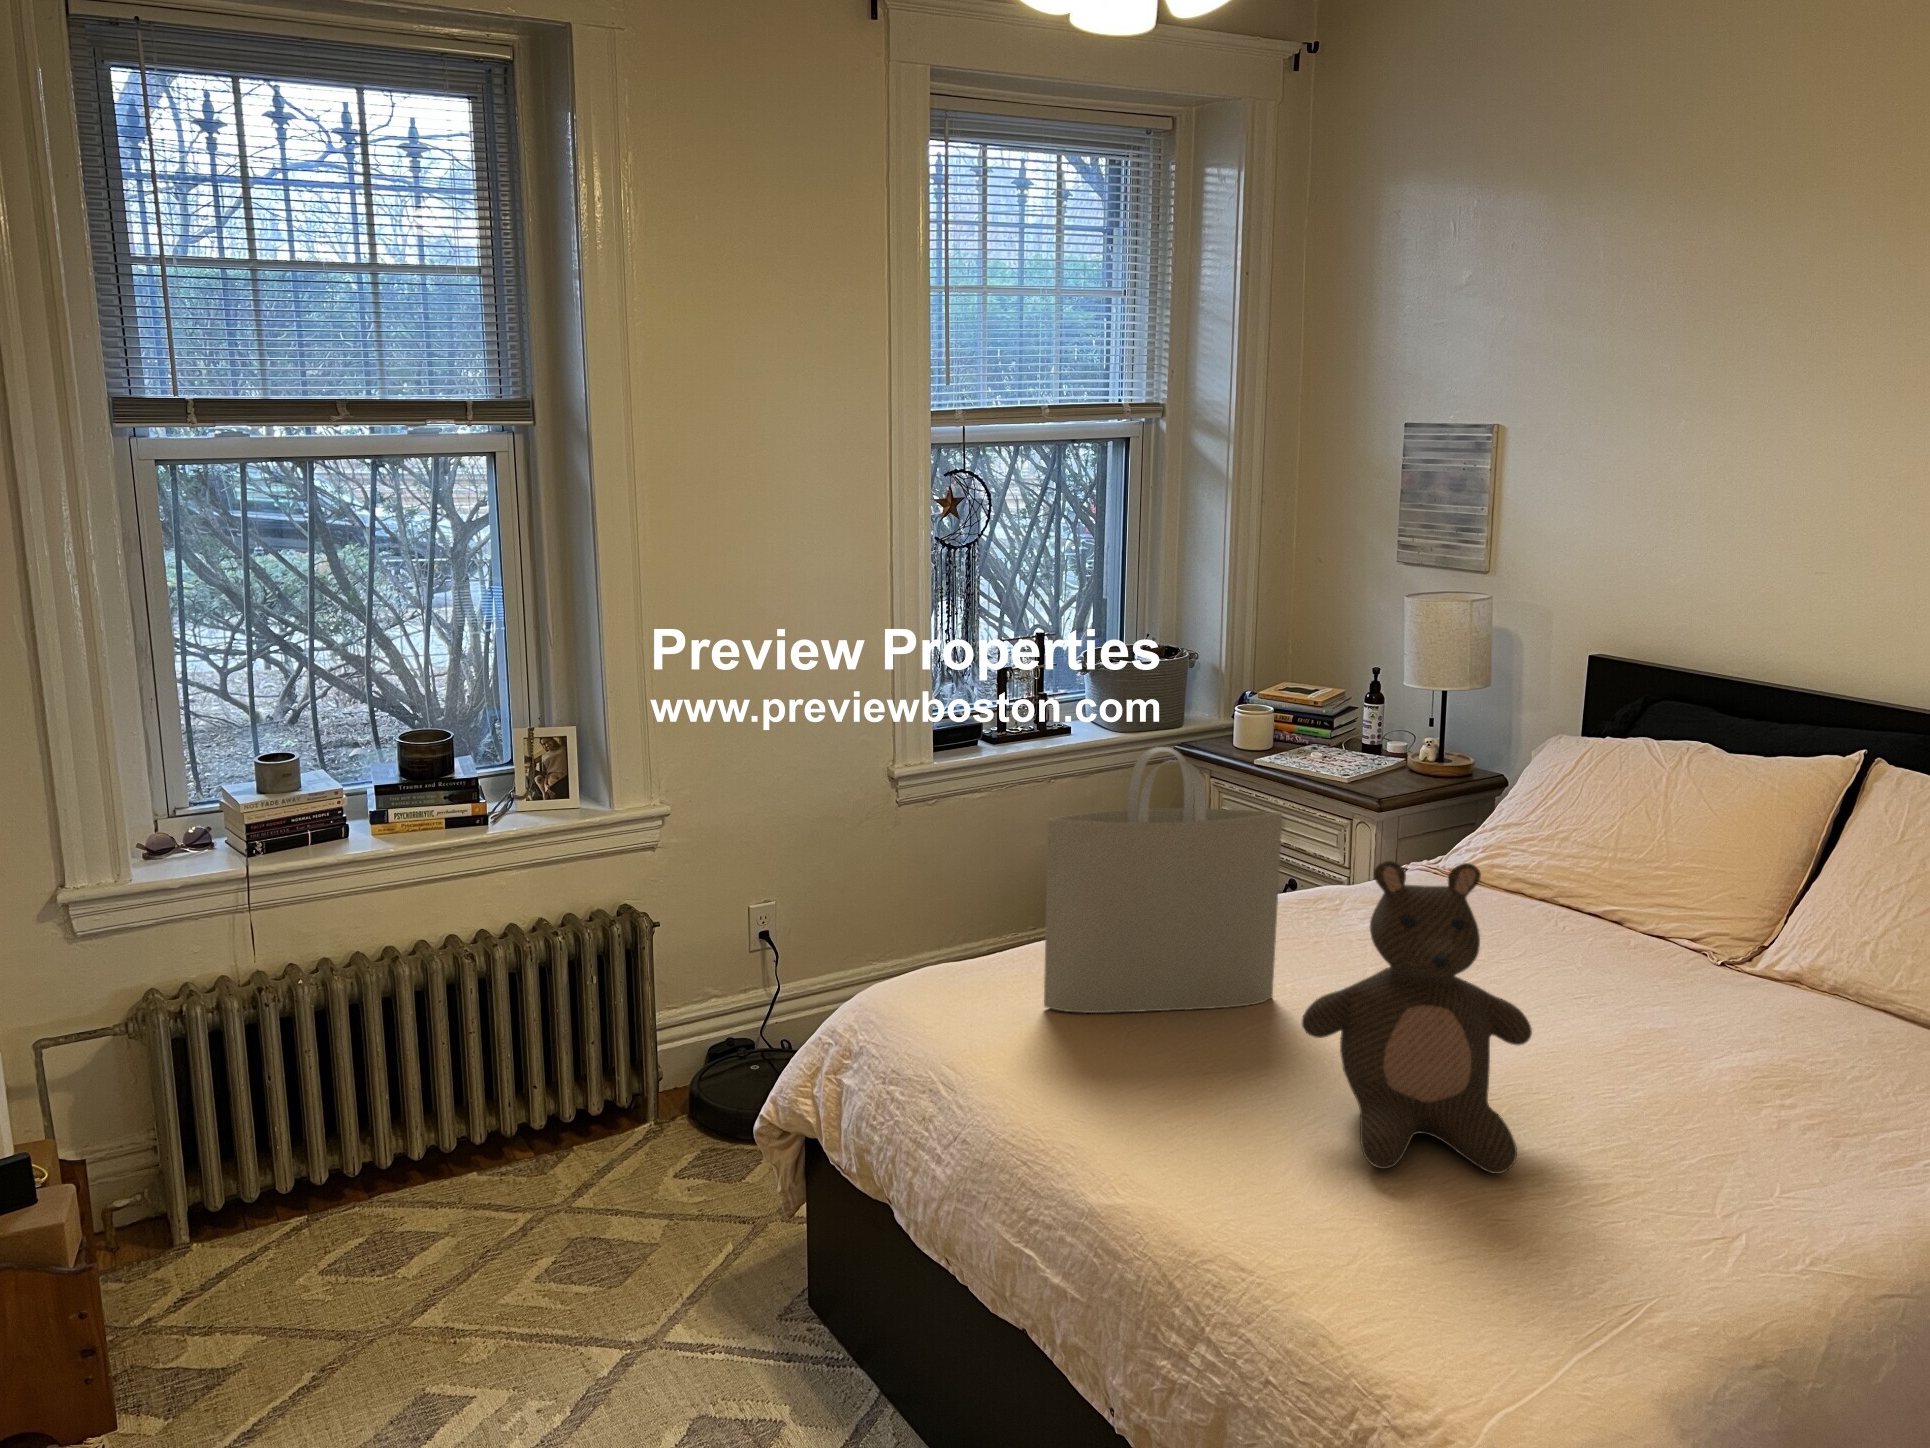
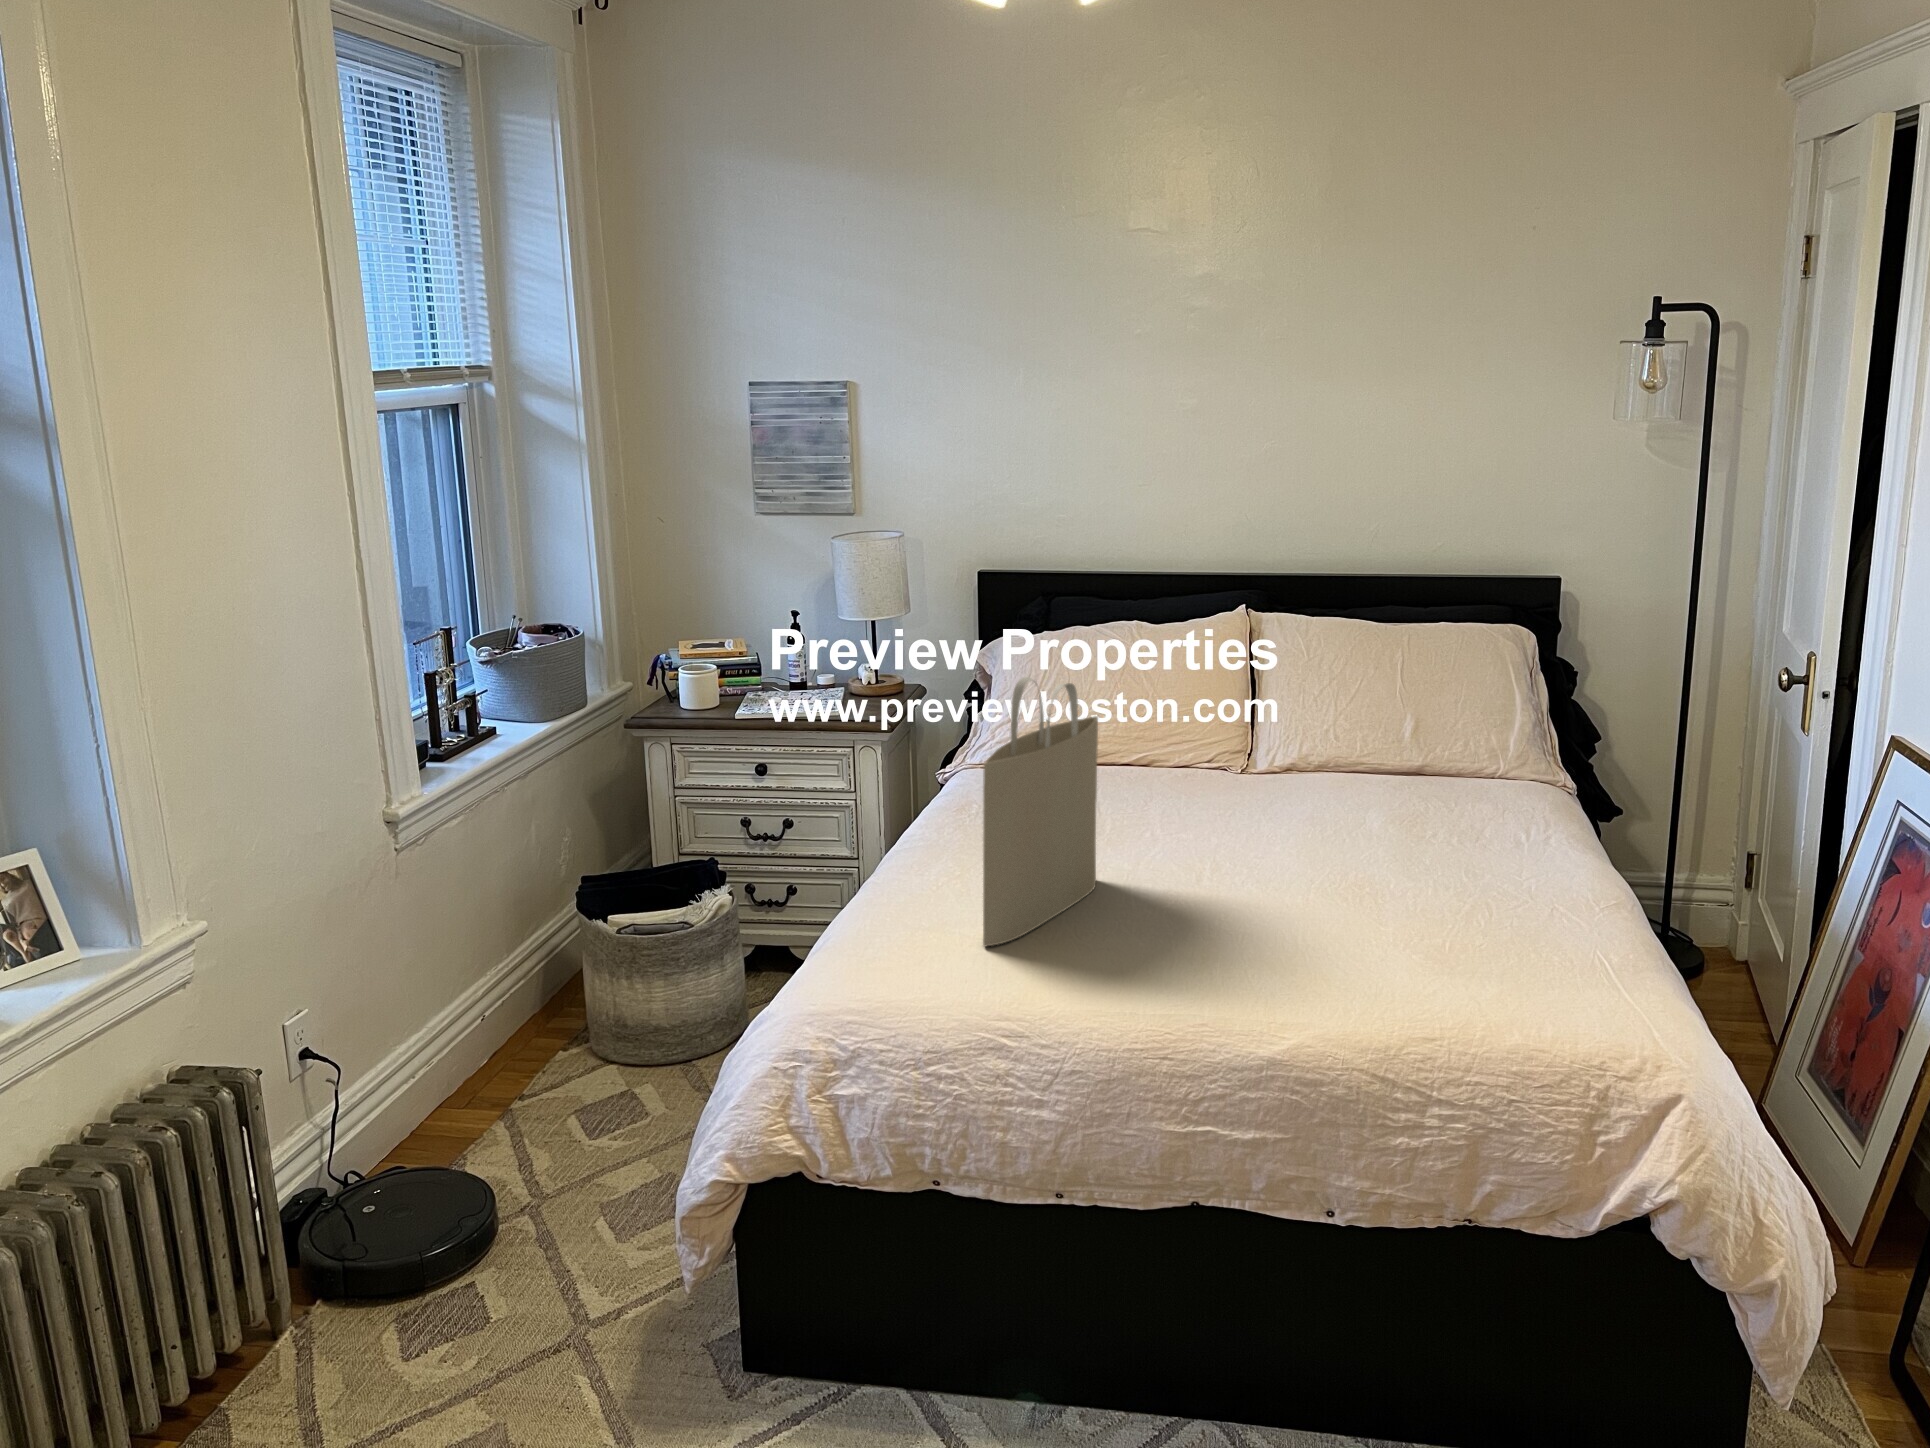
stuffed bear: present [1302,861,1532,1174] -> none [1266,706,1430,947]

